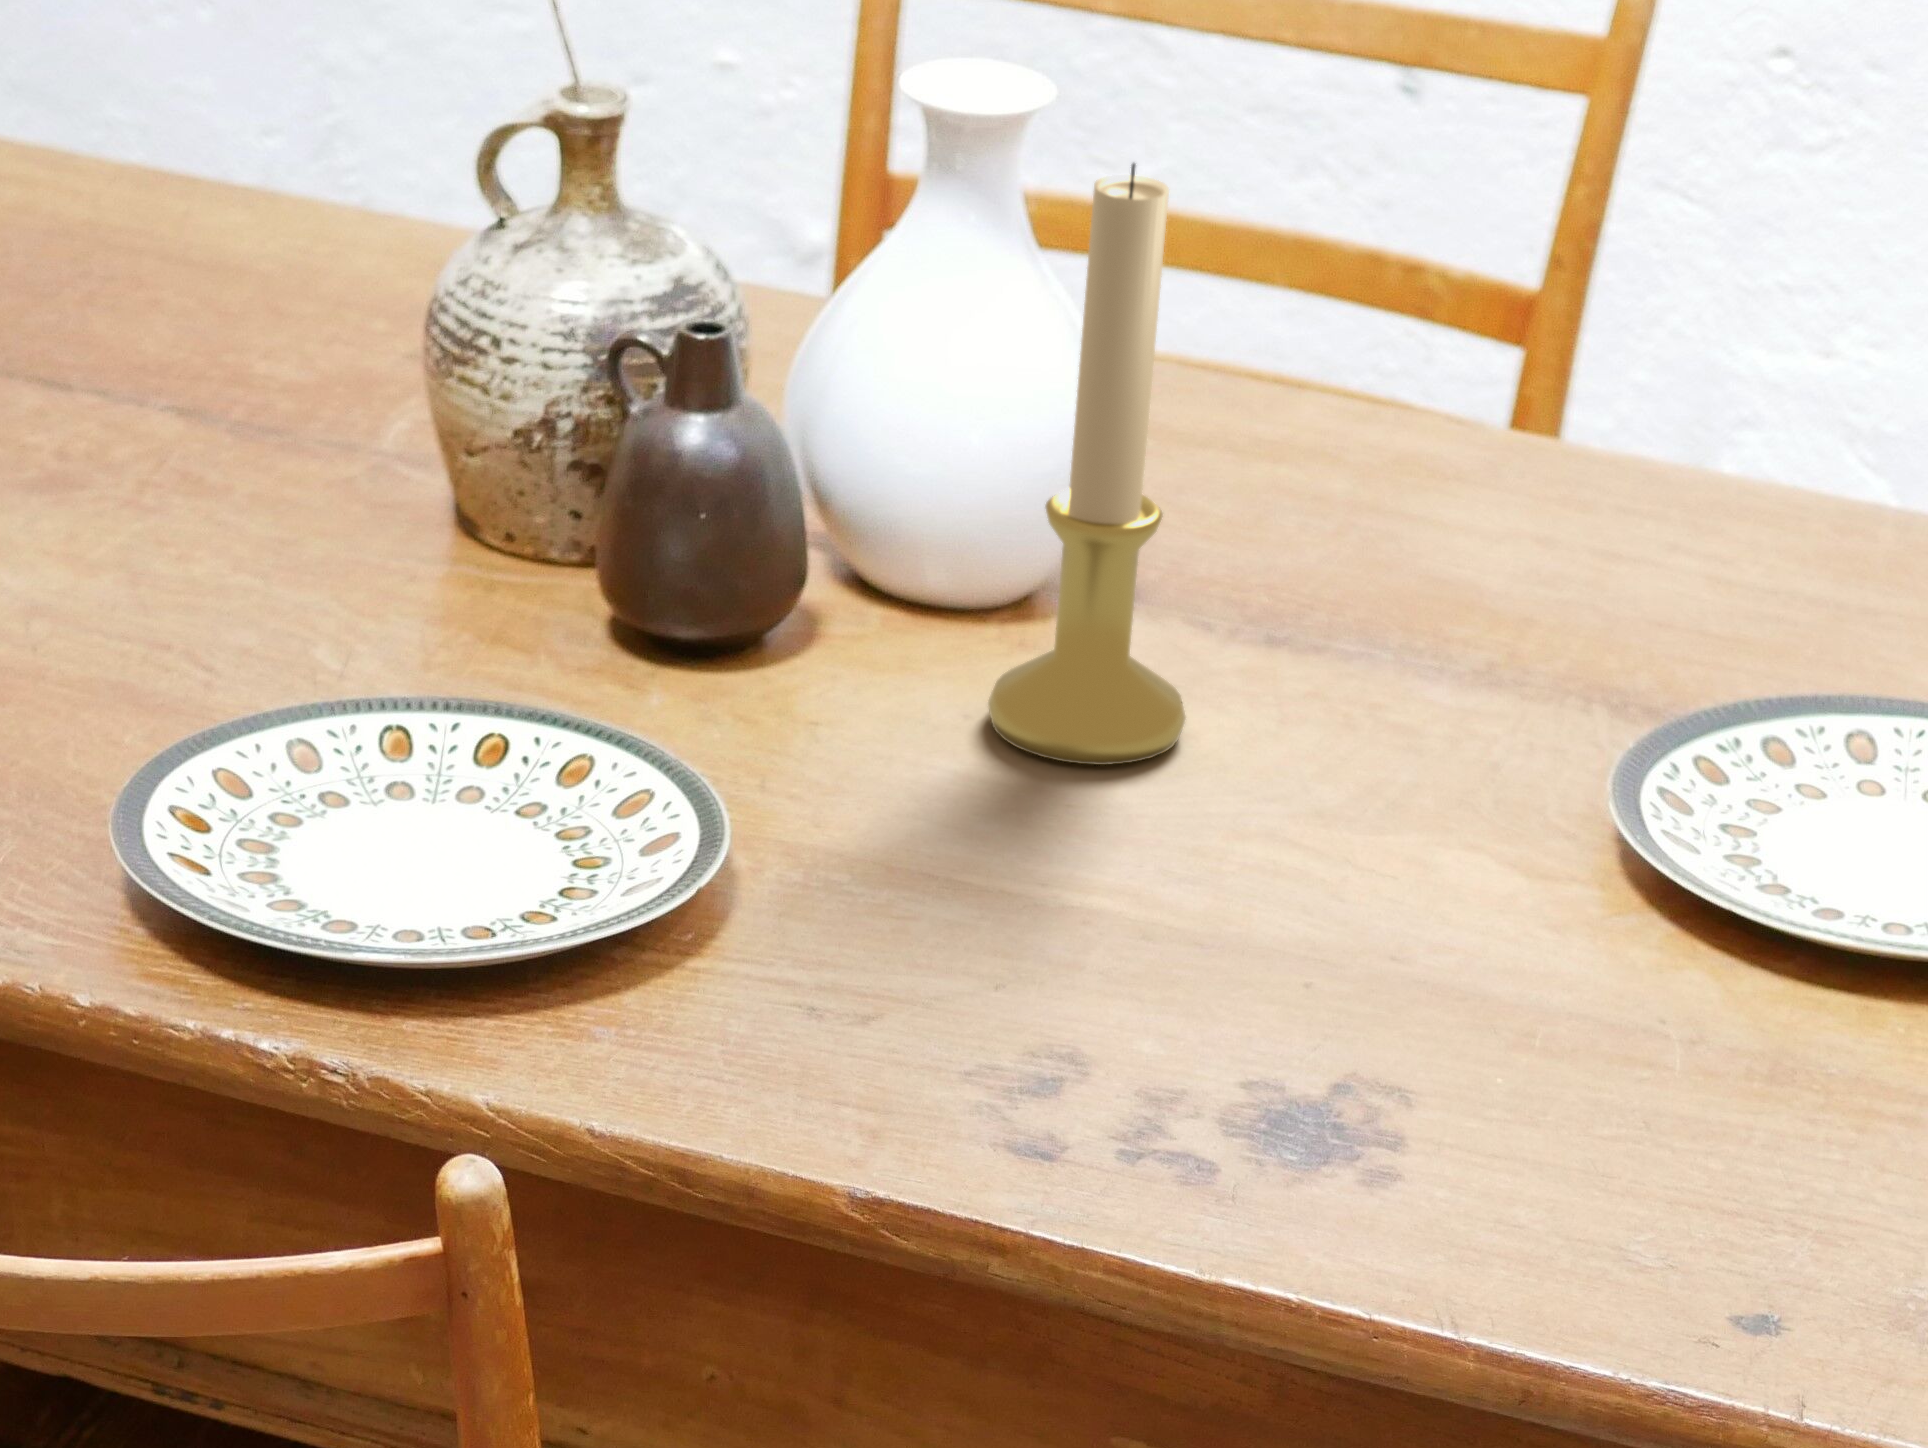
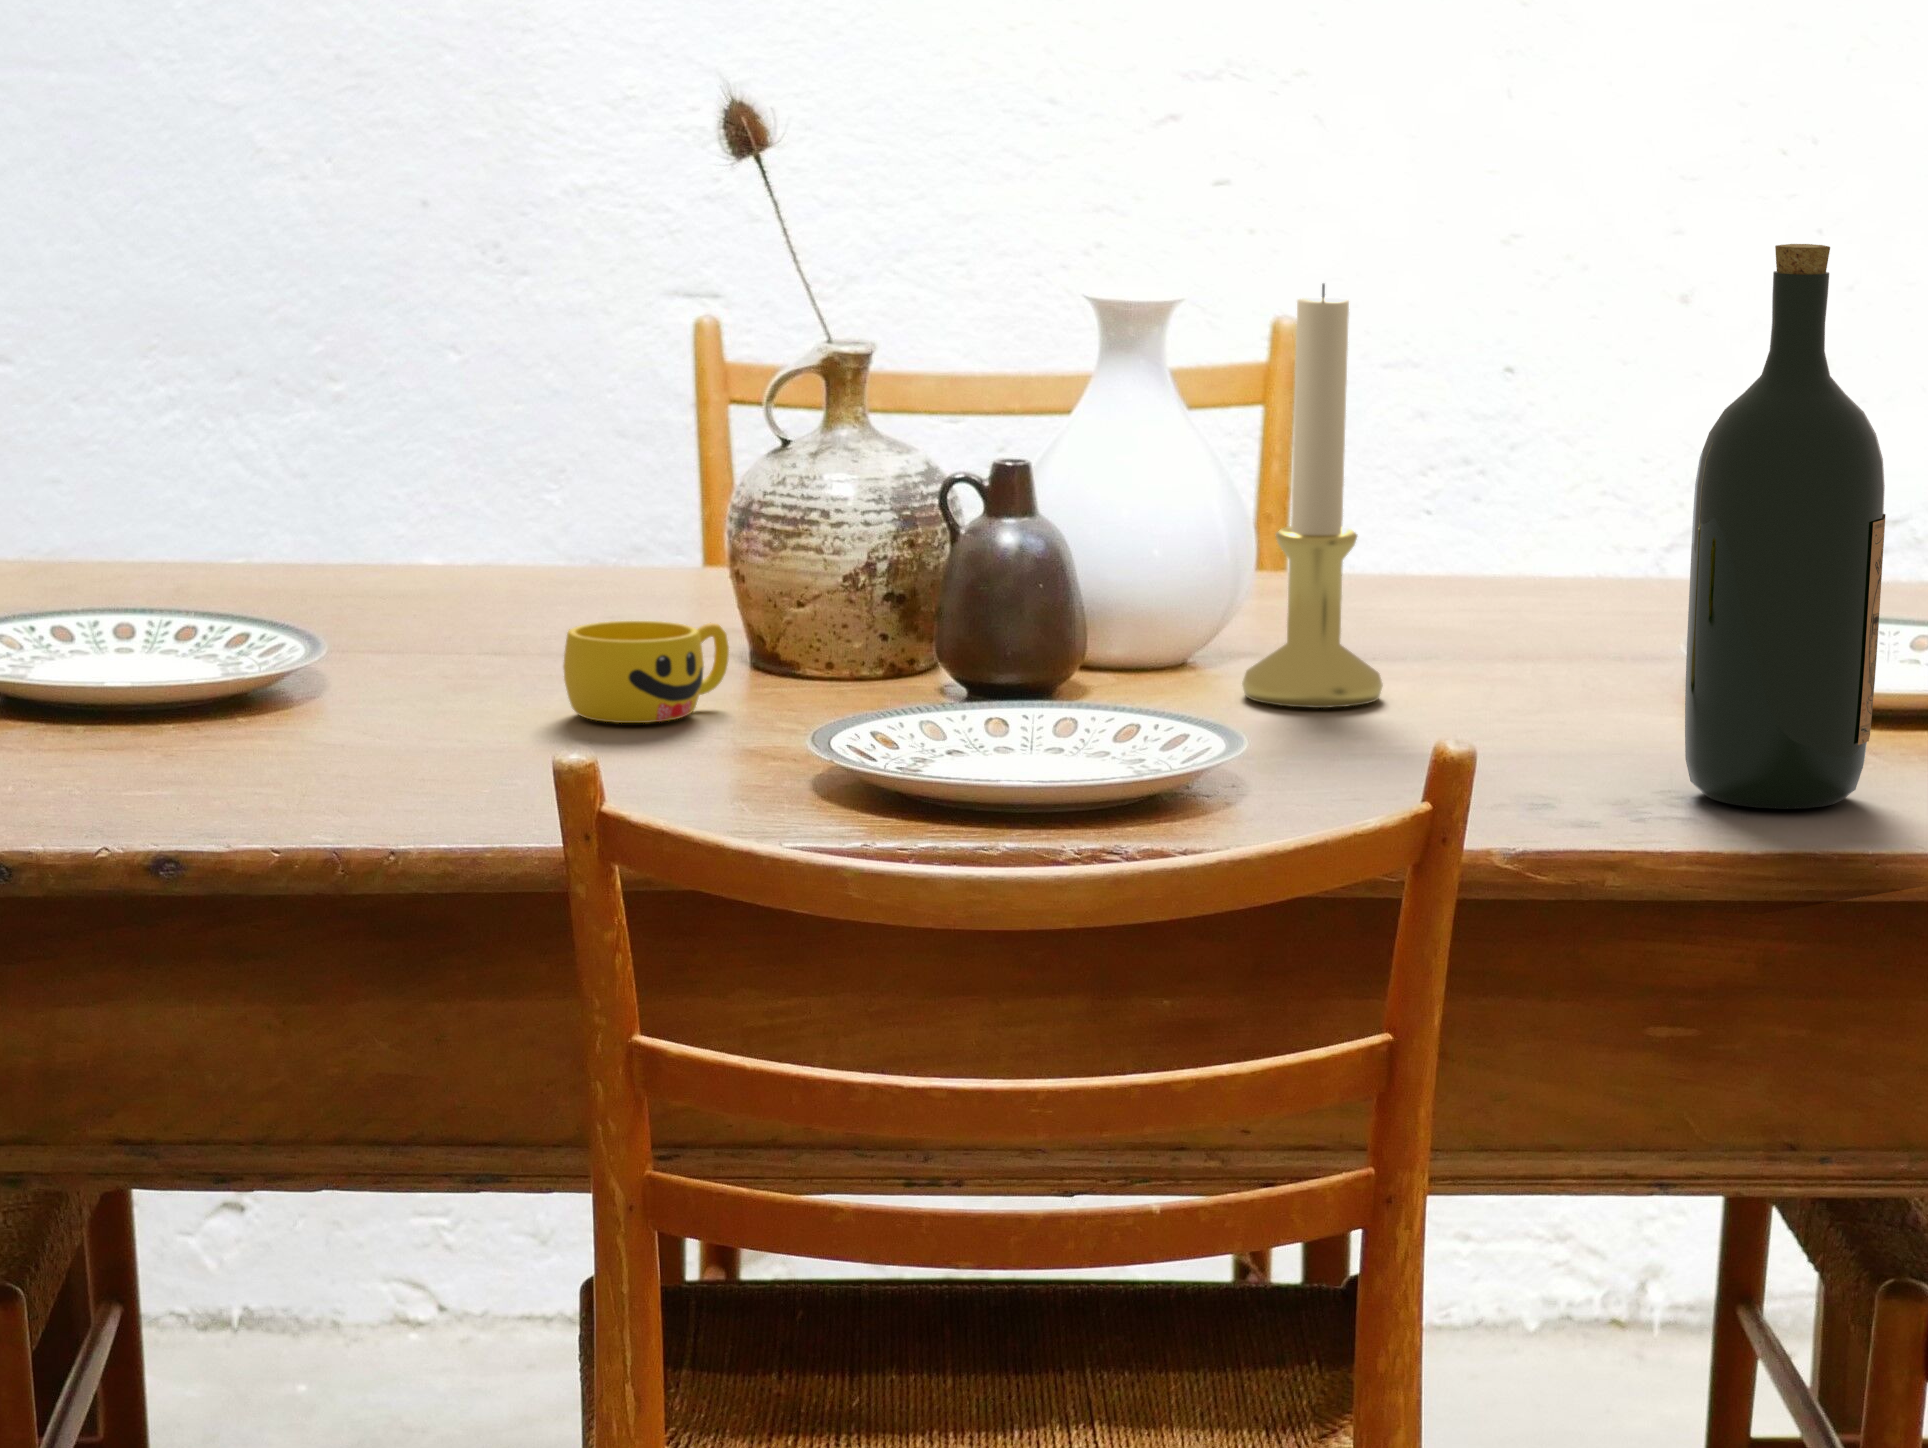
wine bottle: none [1262,356,1578,1175] -> present [1685,244,1886,809]
cup: none [75,453,322,618] -> present [563,620,729,723]

